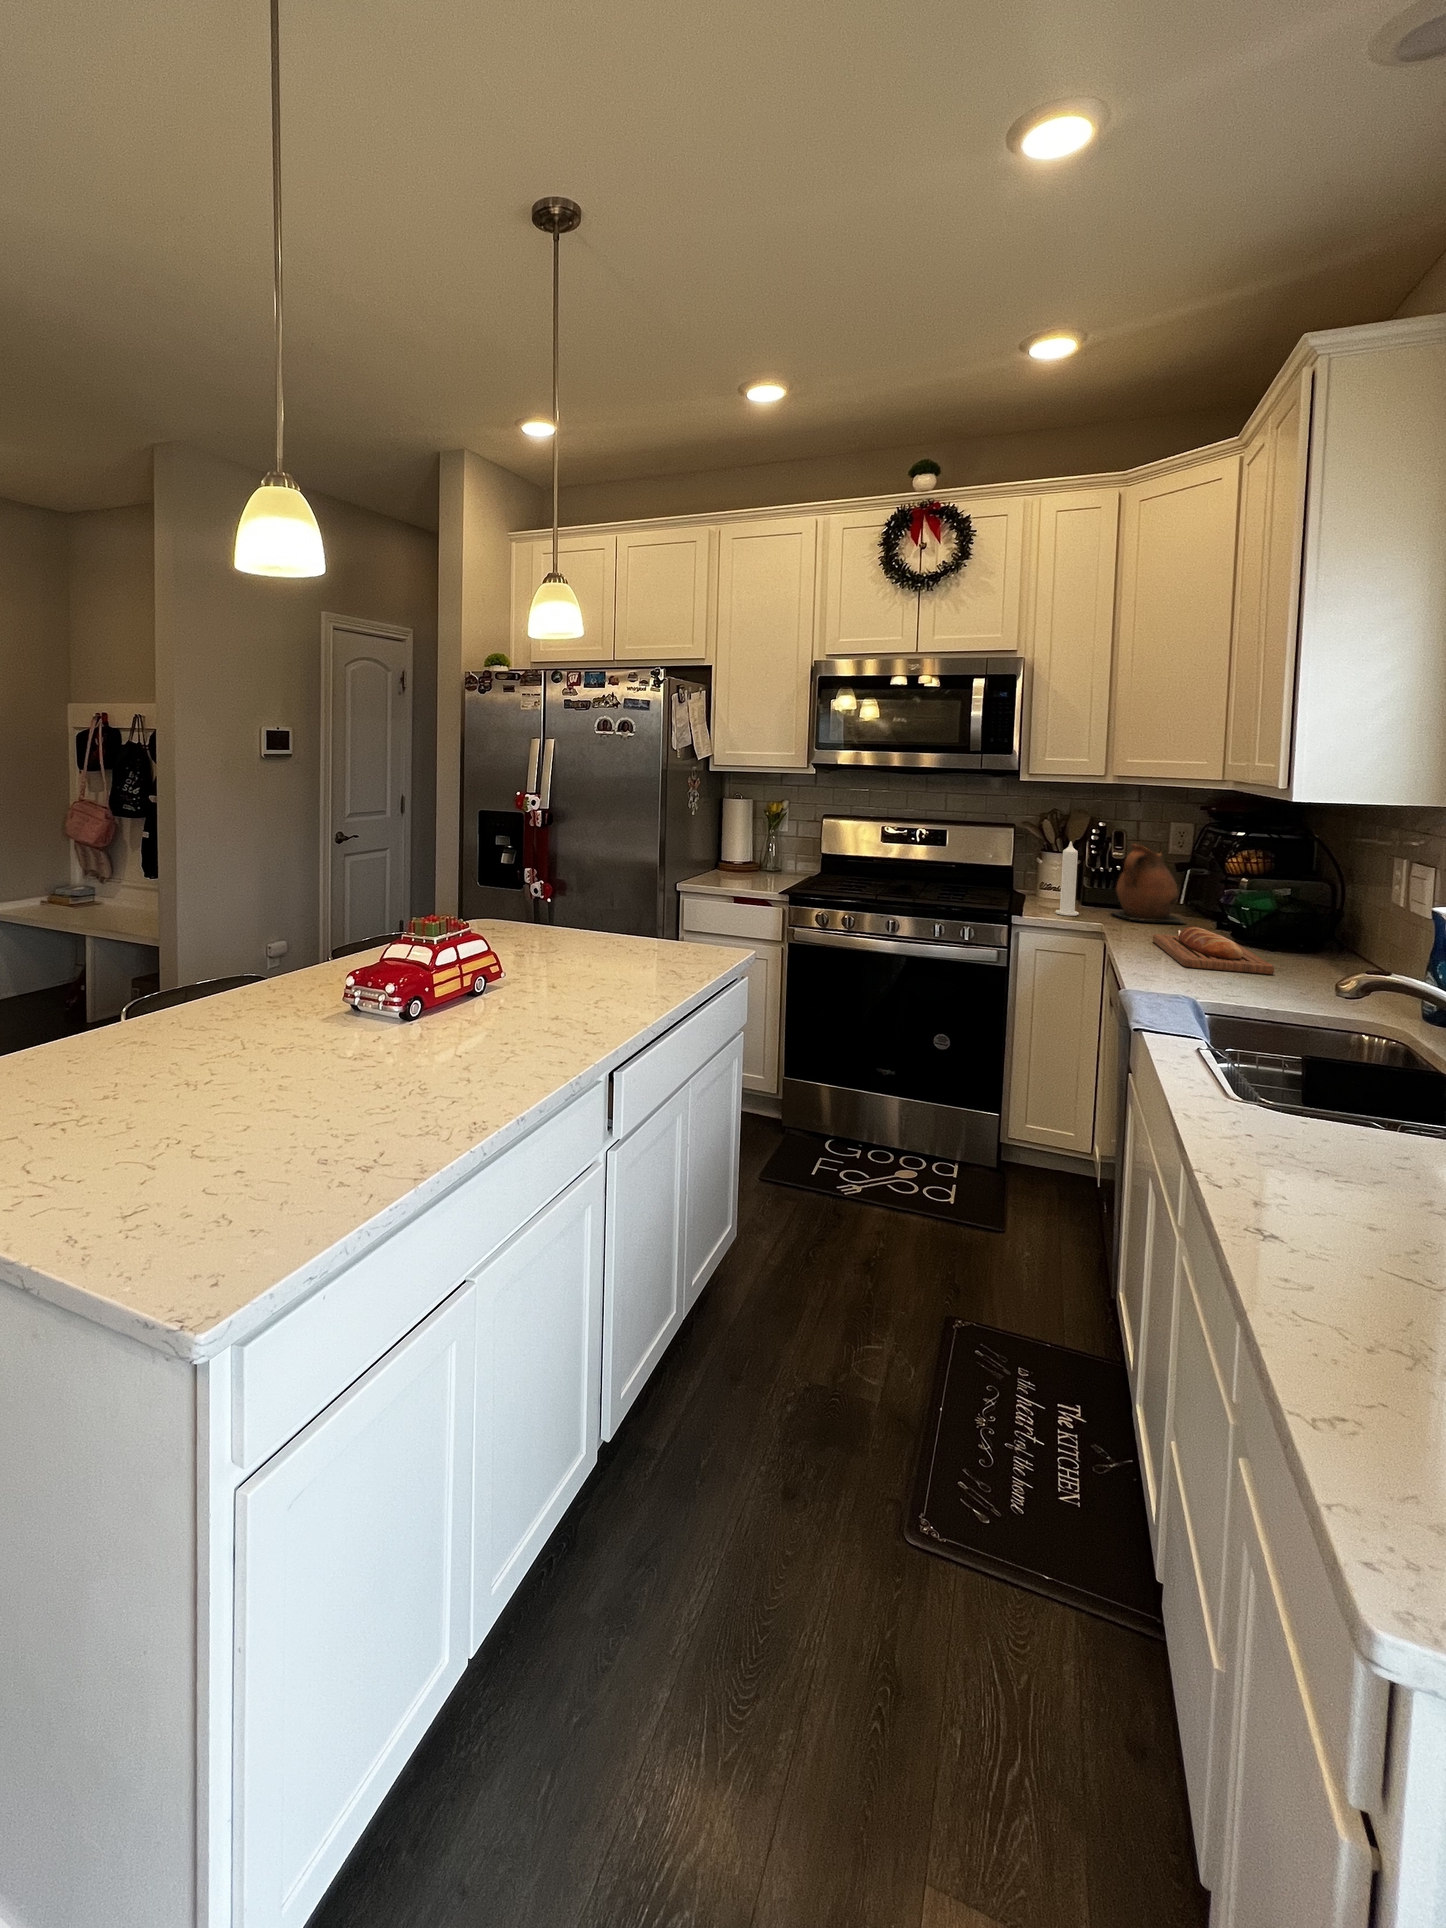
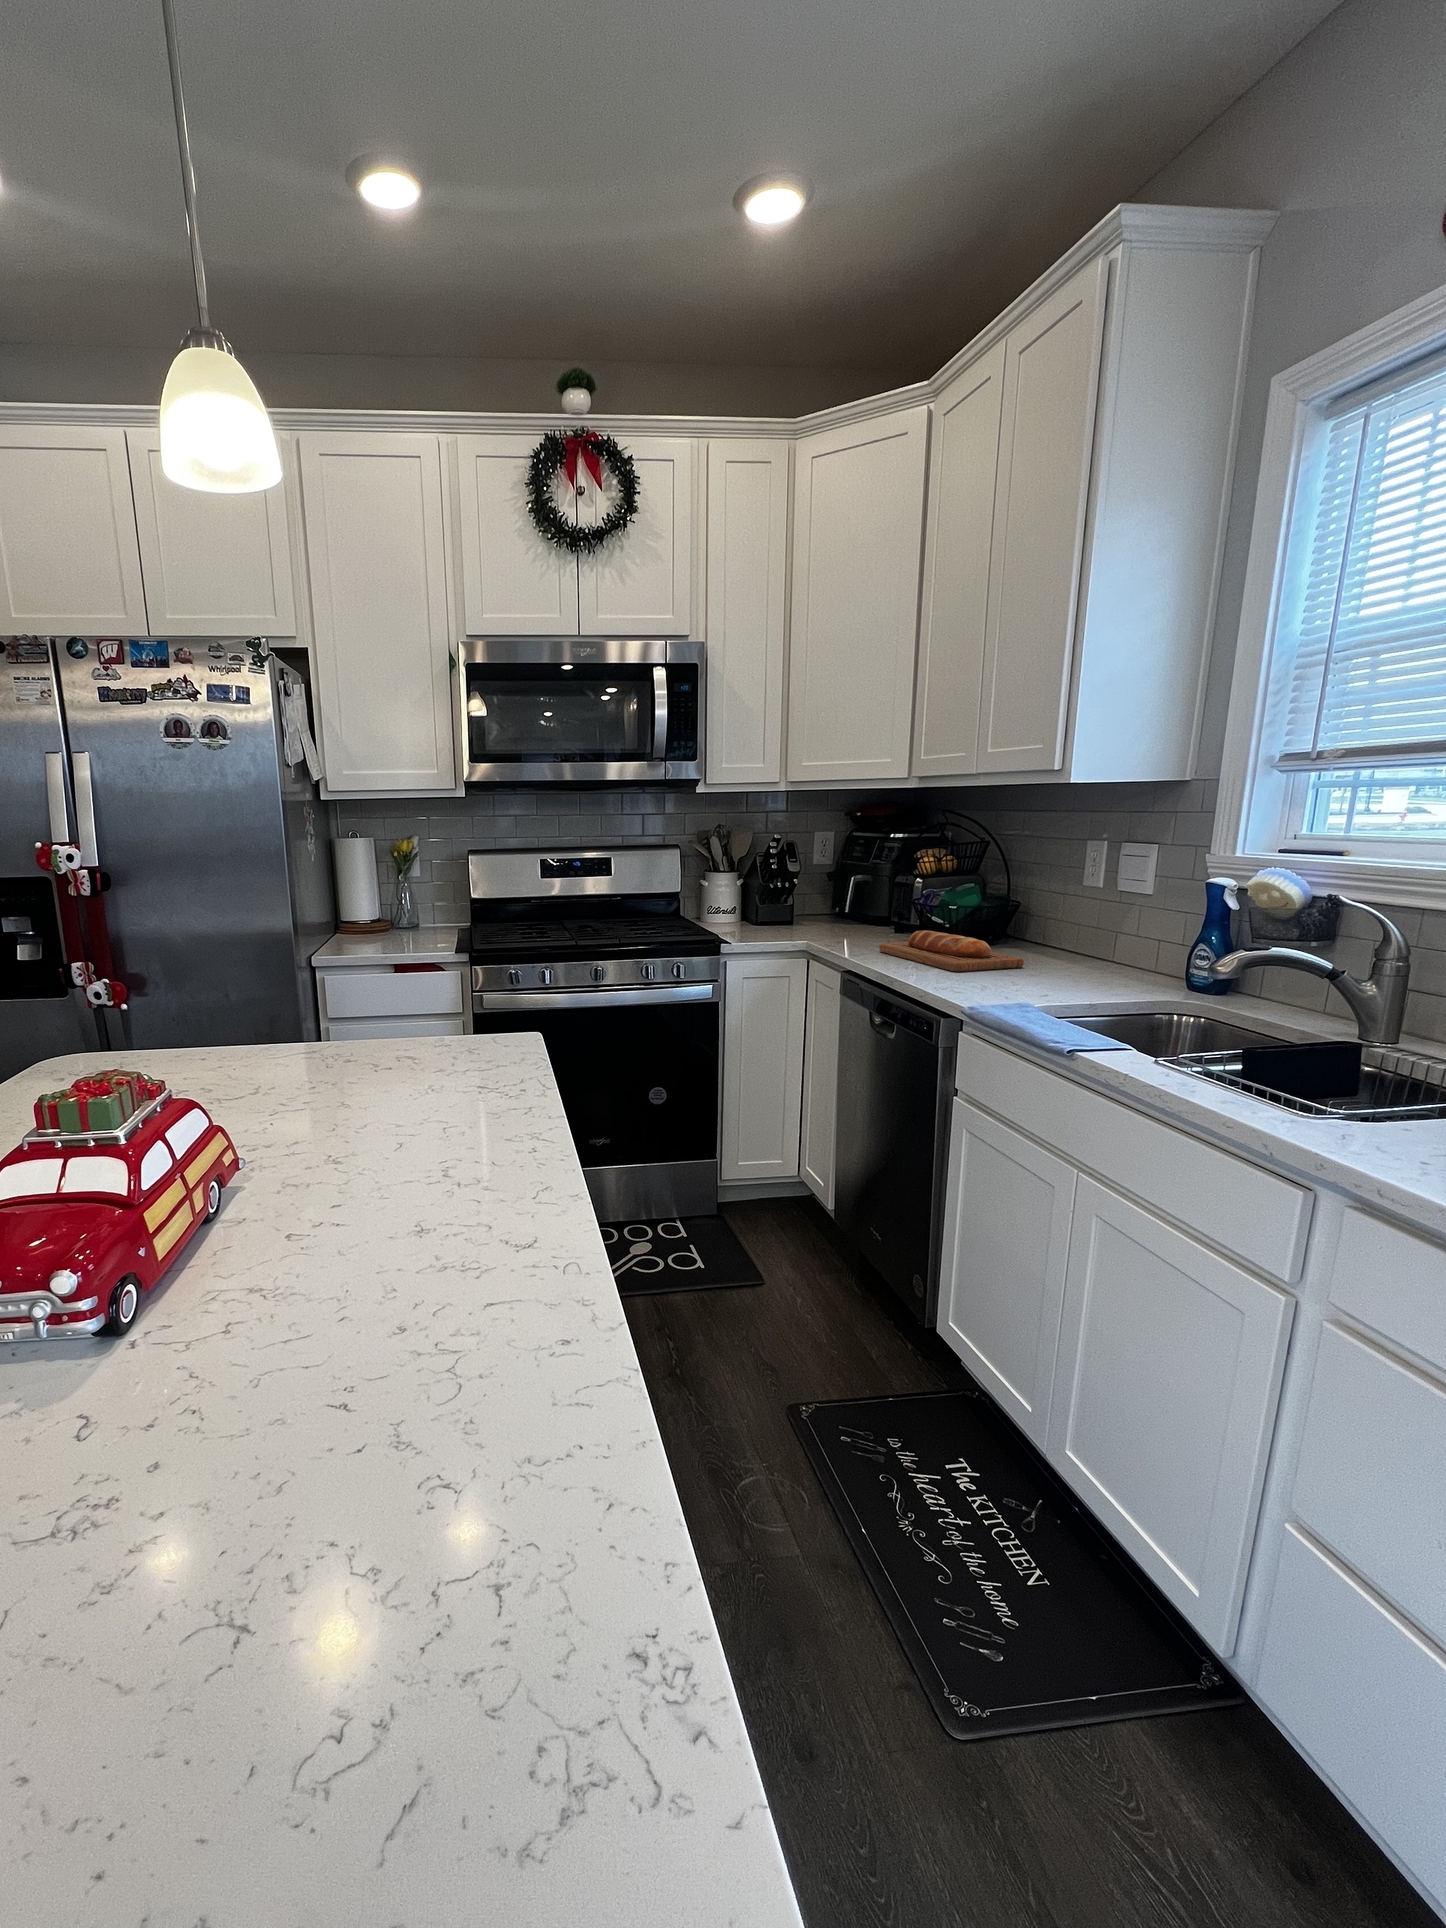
candle: present [1056,841,1079,916] -> none [751,856,774,937]
ceramic pitcher: present [1113,845,1184,923] -> none [791,854,866,933]

